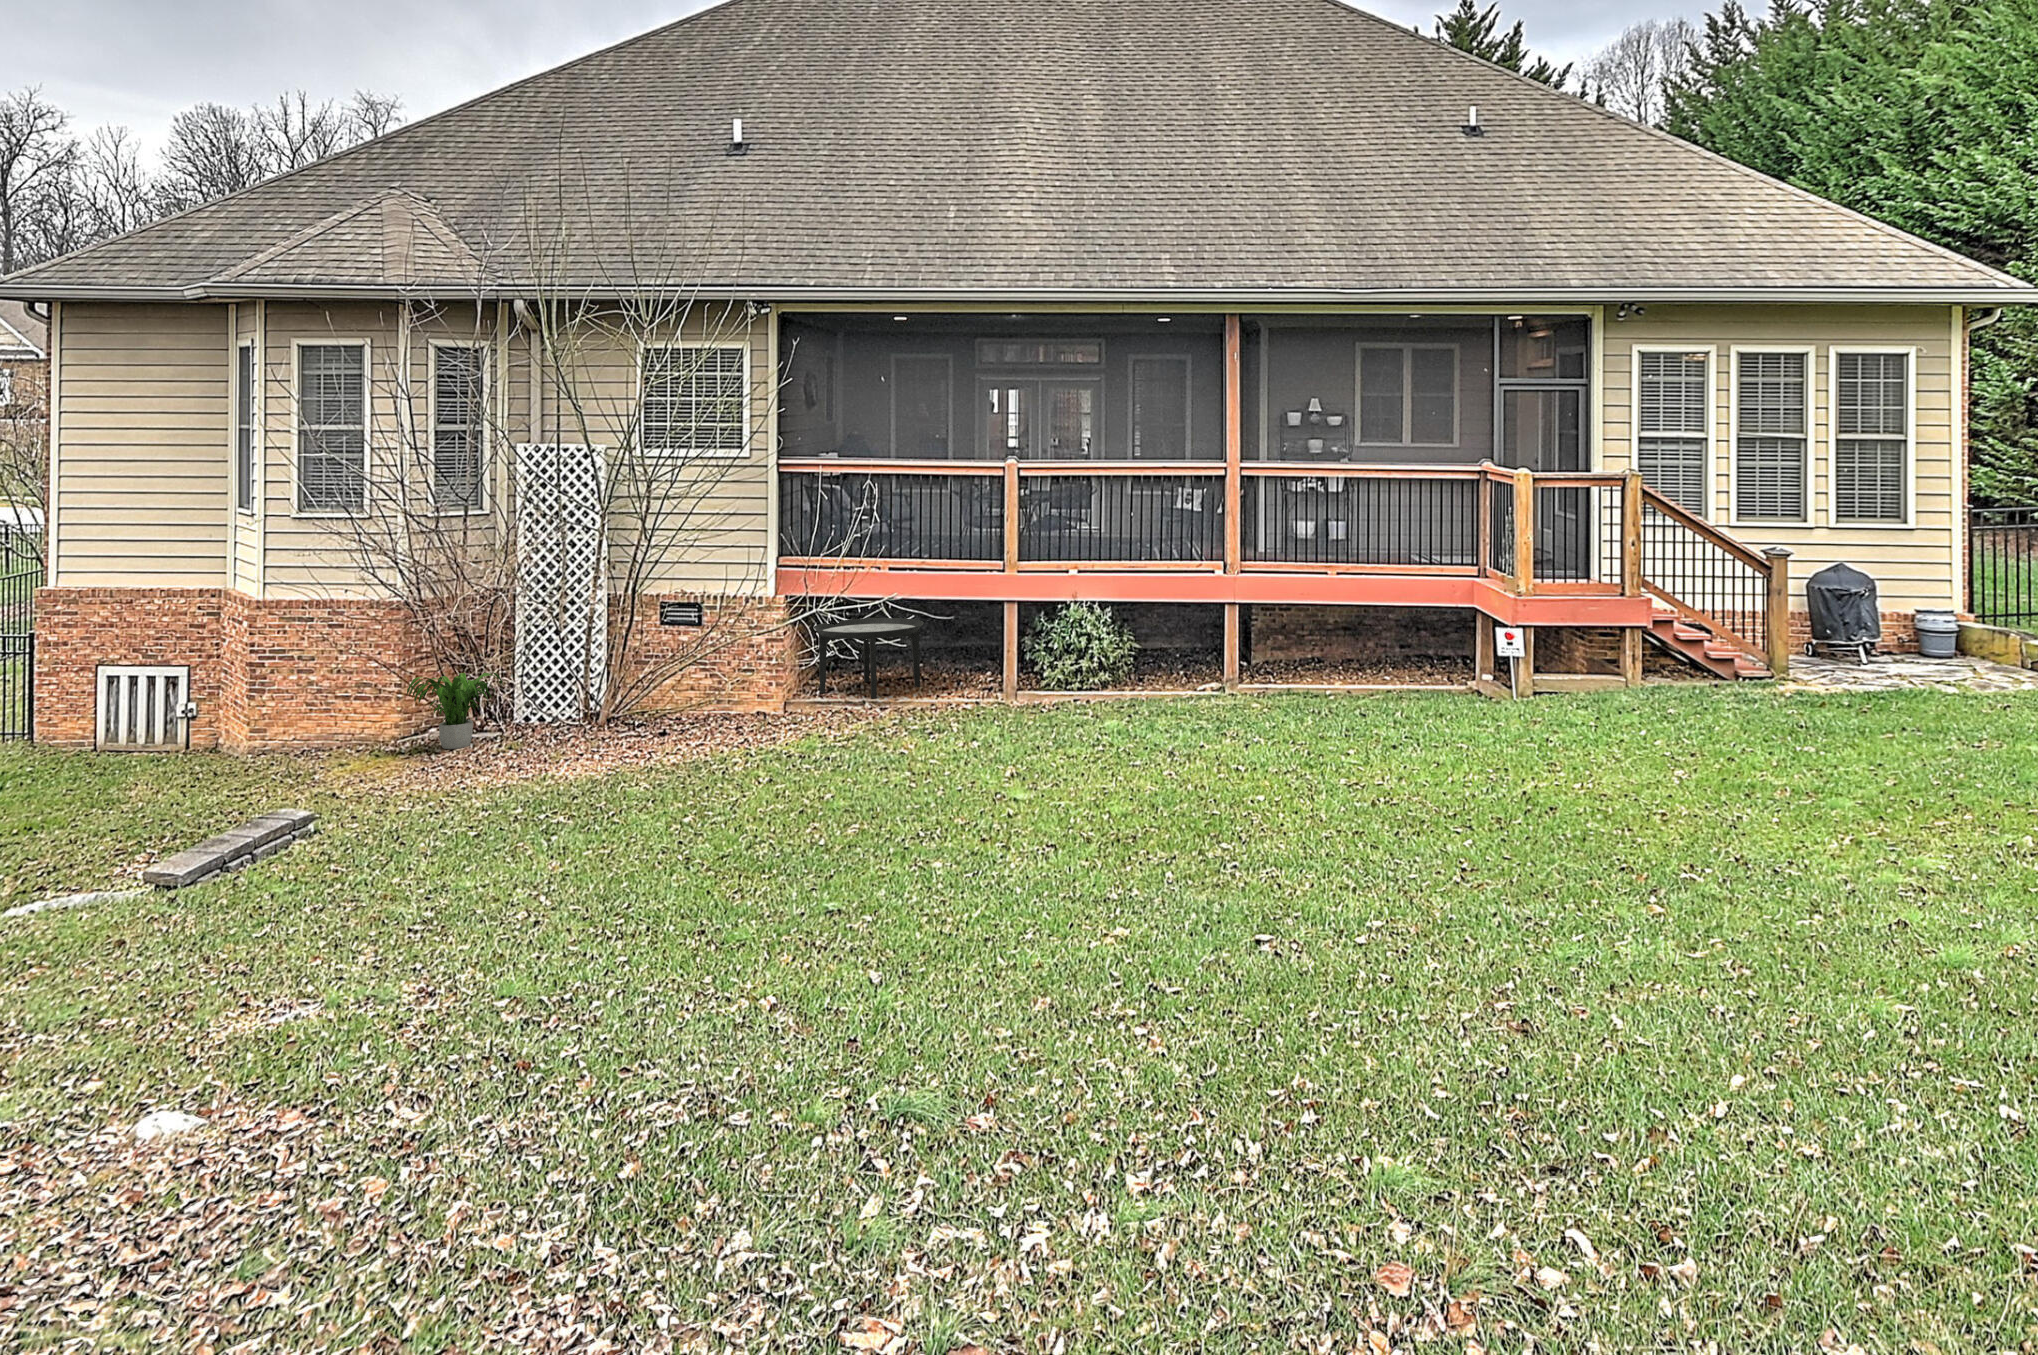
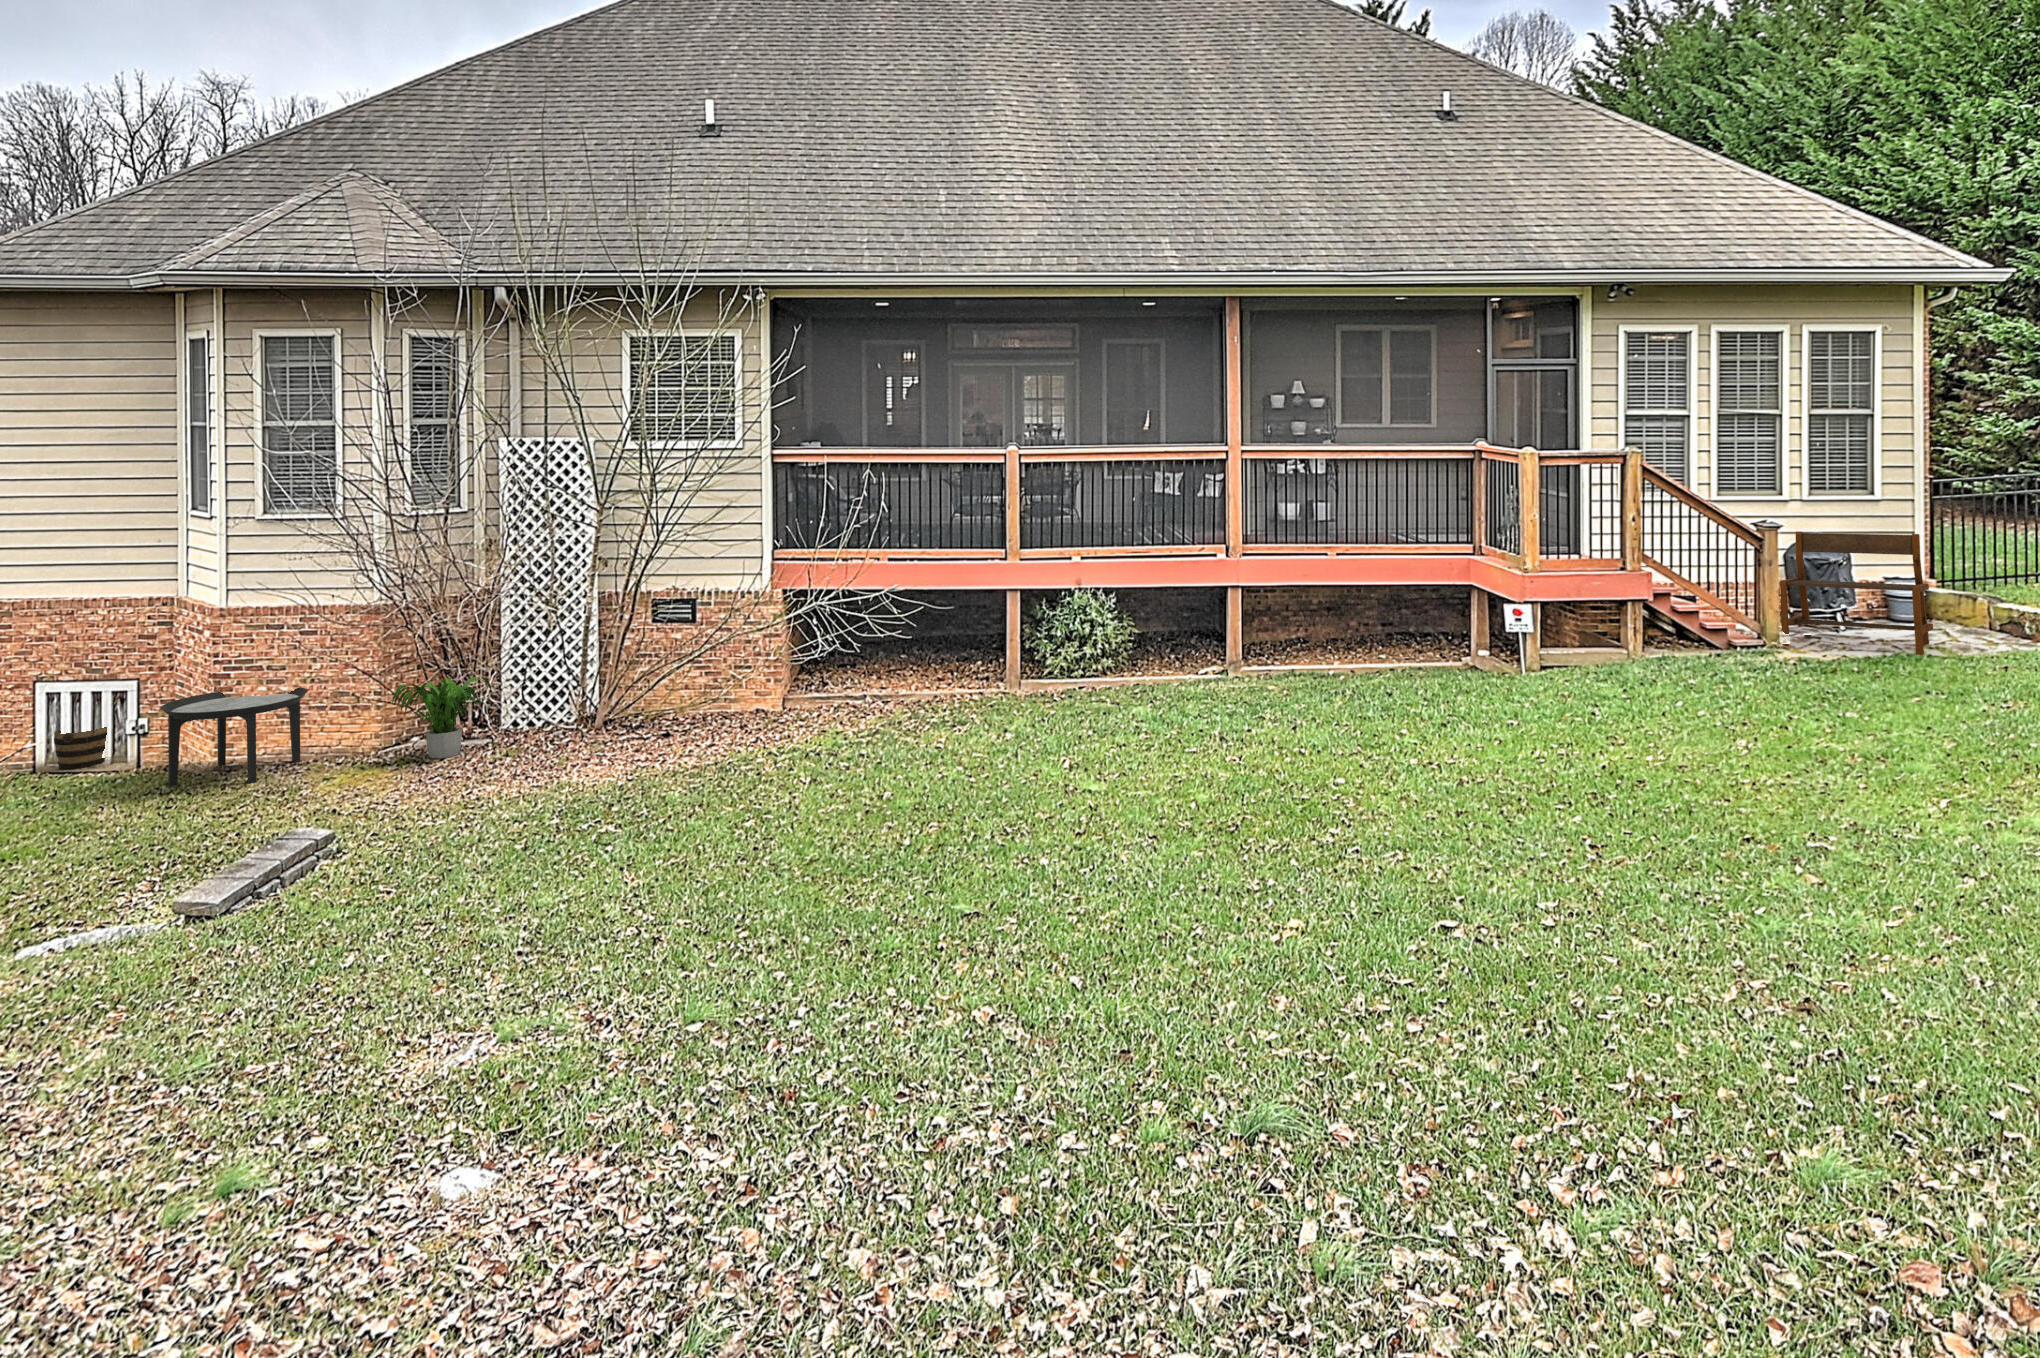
bench: none [1789,557,1949,686] -> present [1779,532,1933,655]
round table: present [814,618,924,698] -> present [161,687,308,787]
bucket: none [109,708,160,750] -> present [54,727,107,770]

